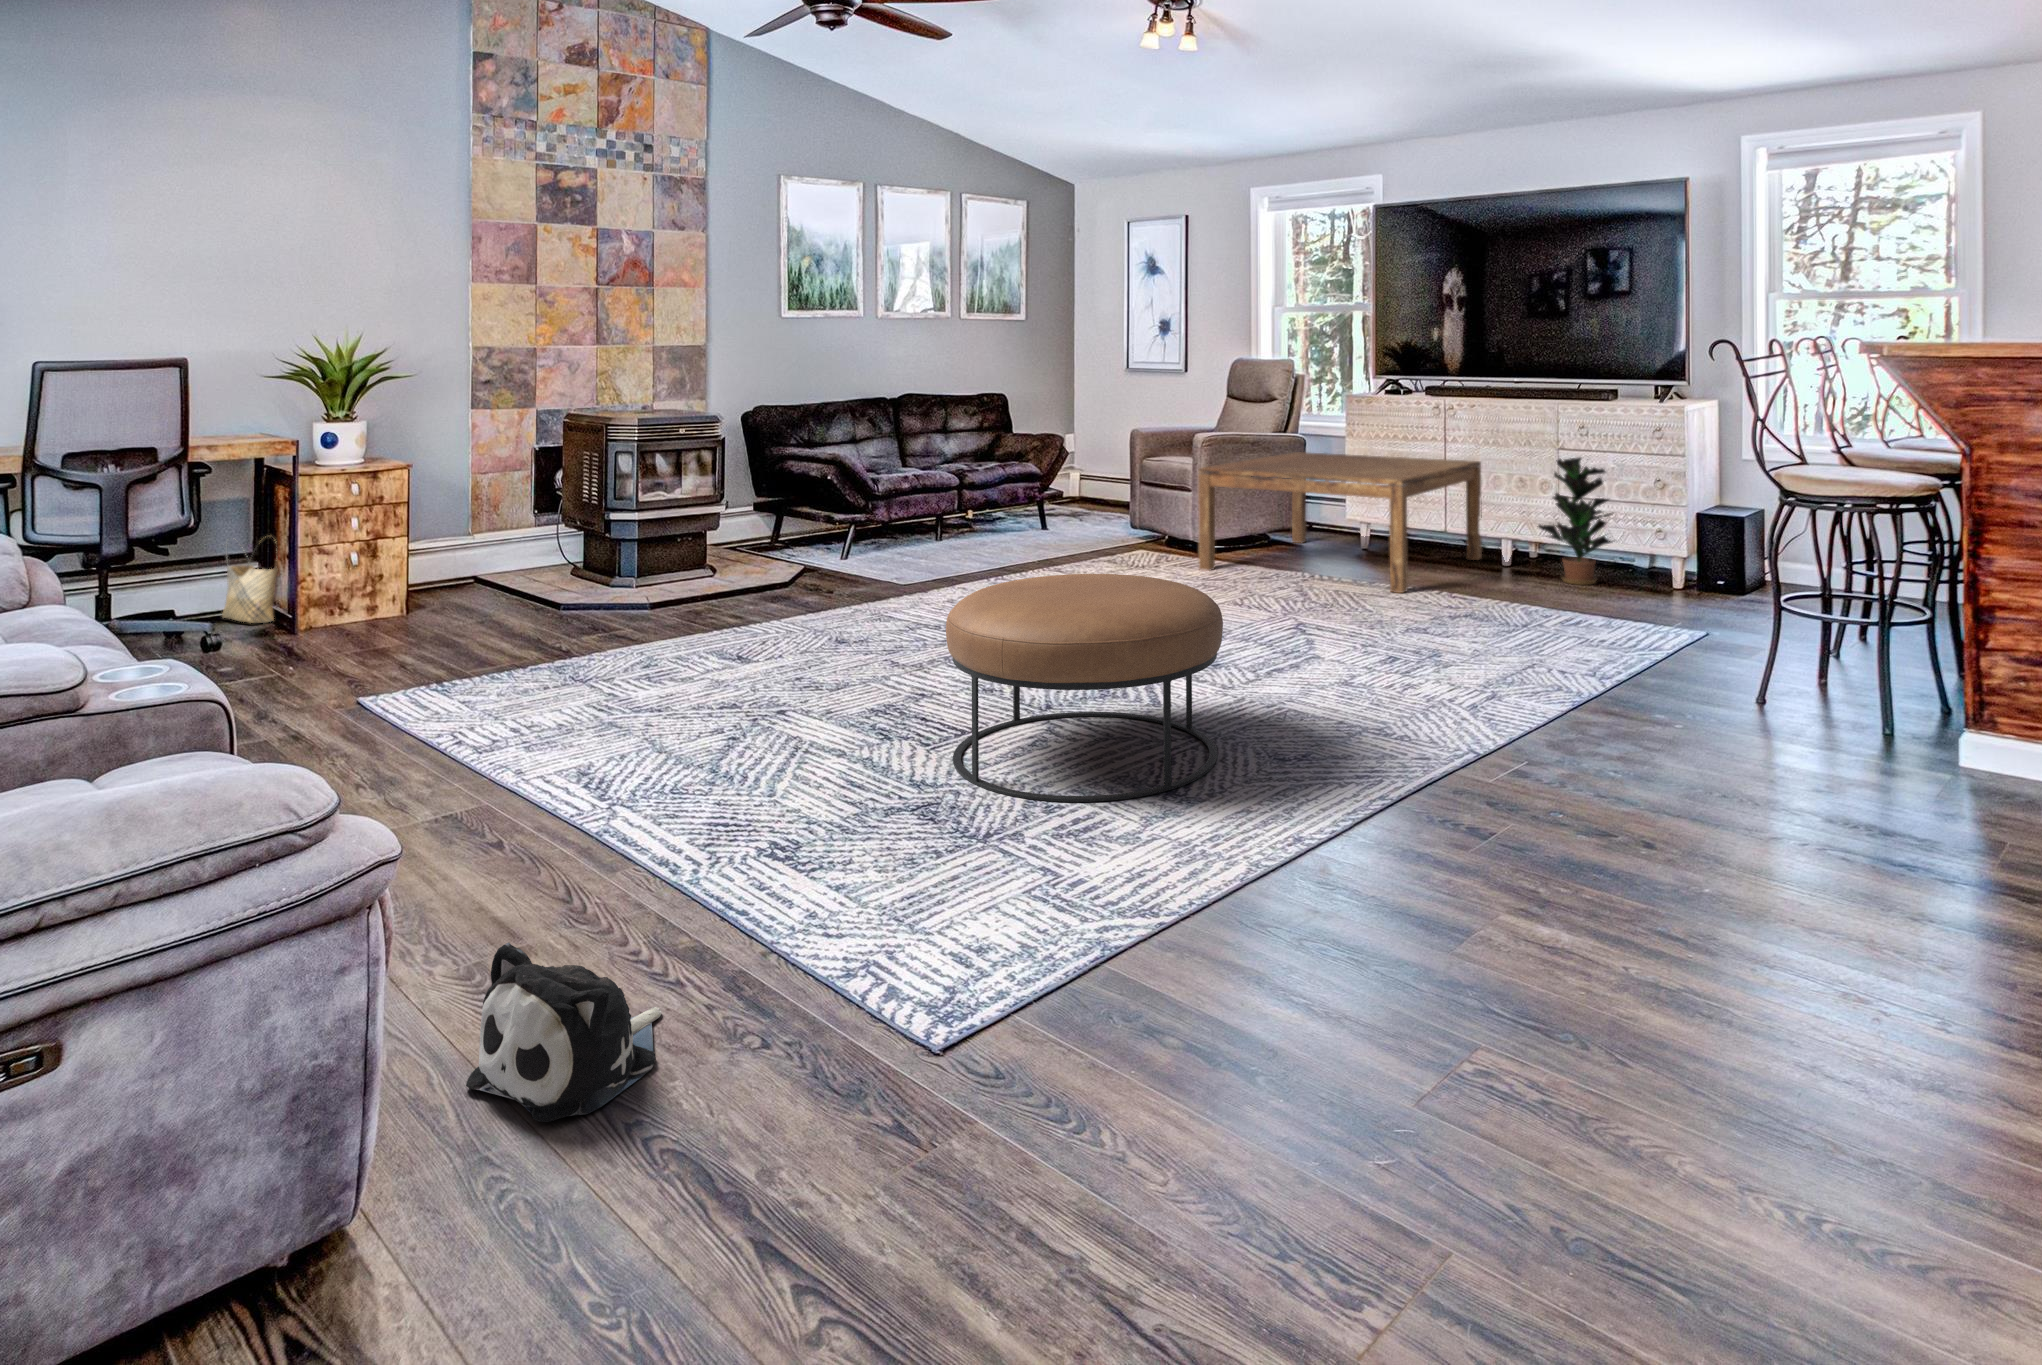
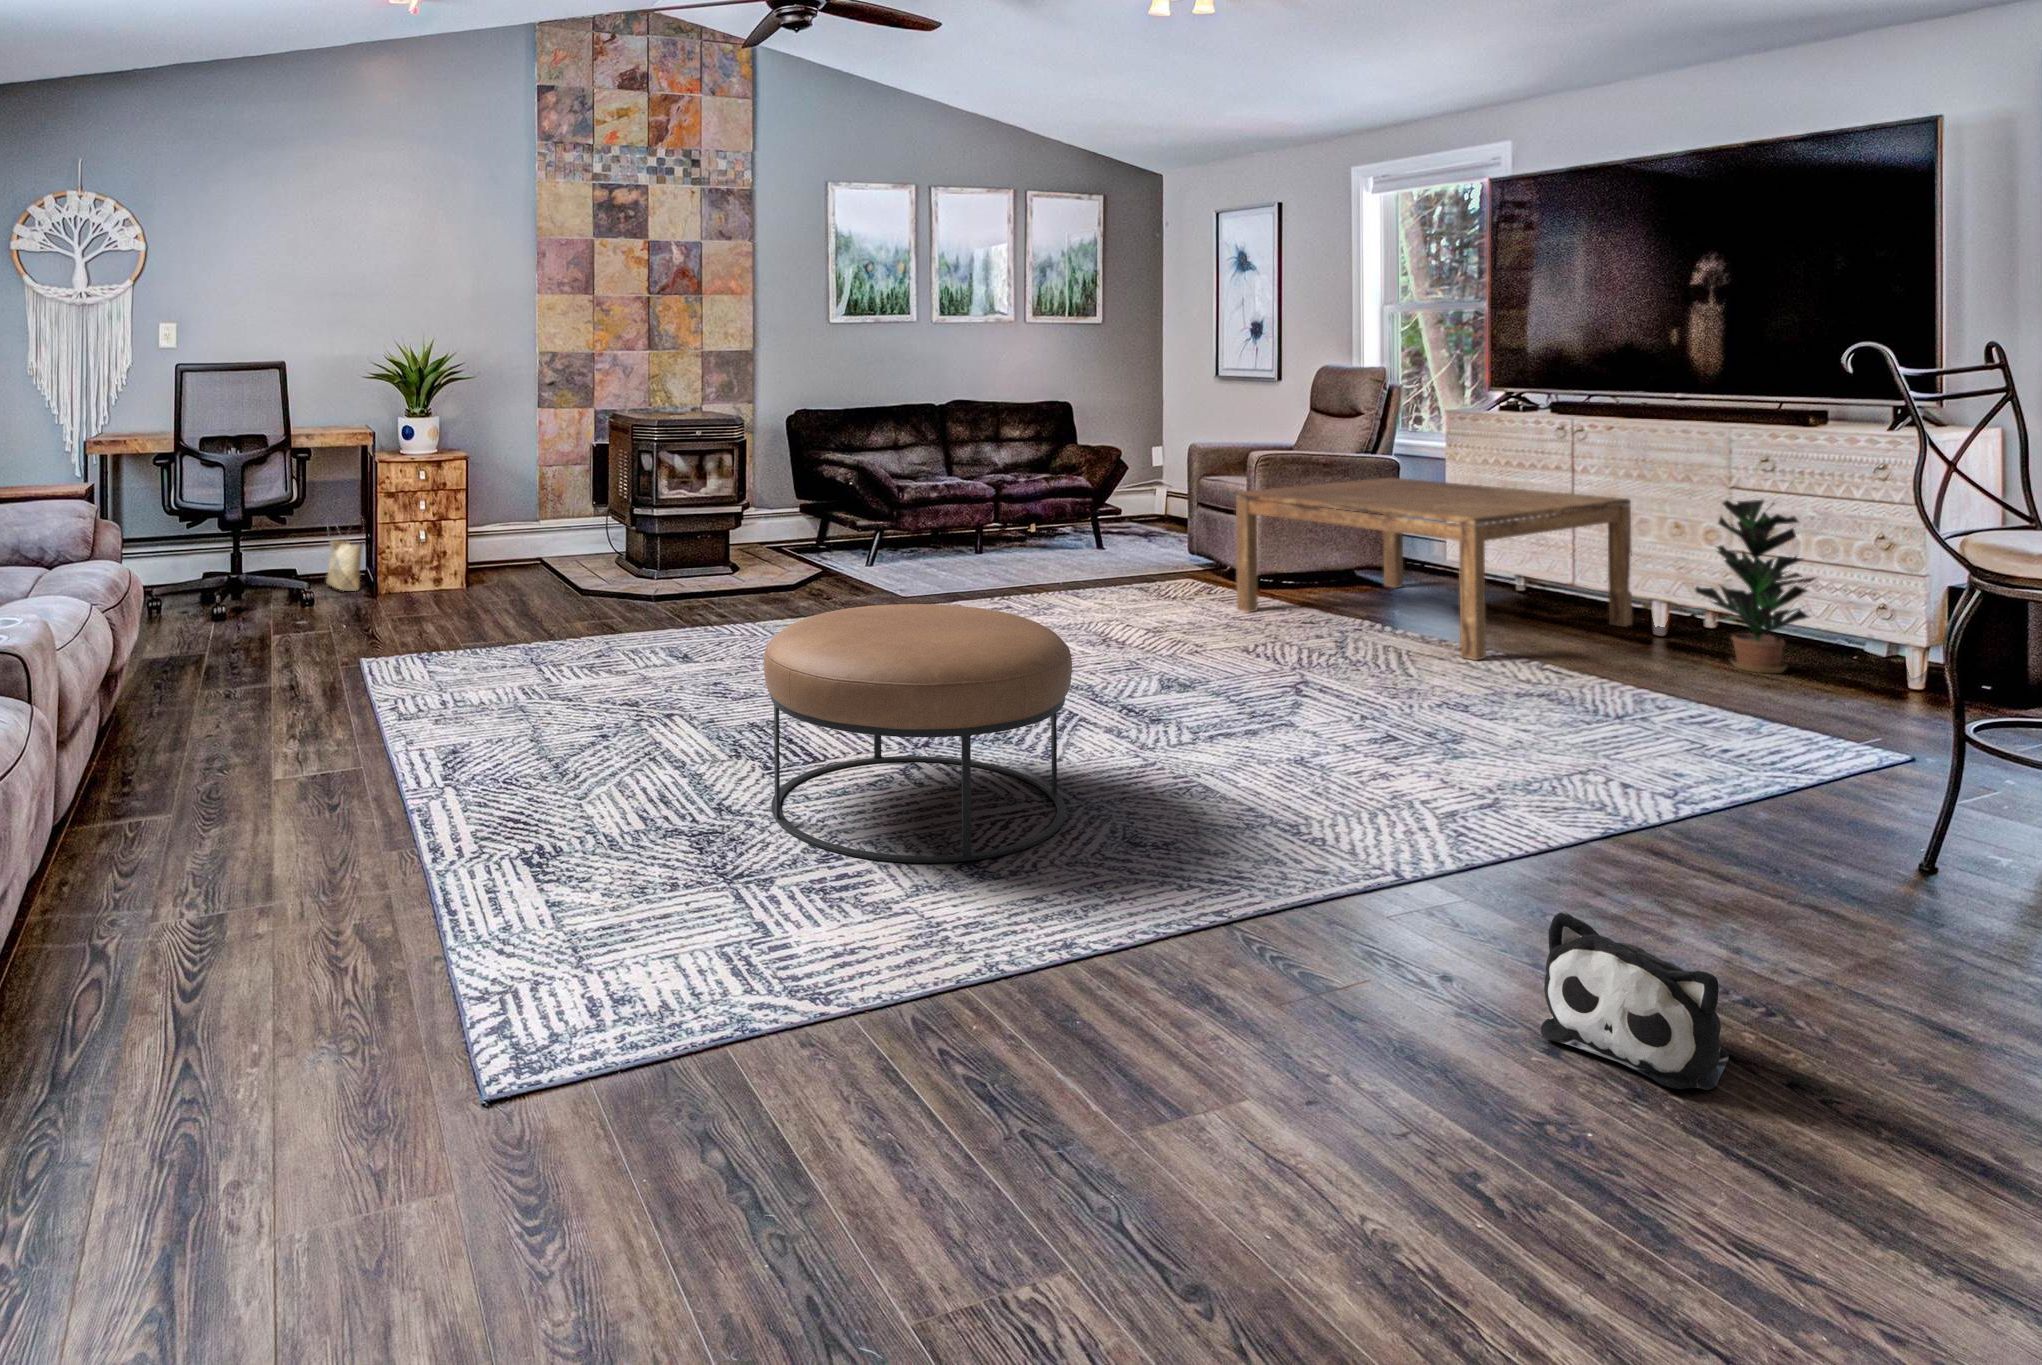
plush toy: present [466,943,661,1122] -> present [1541,911,1729,1090]

